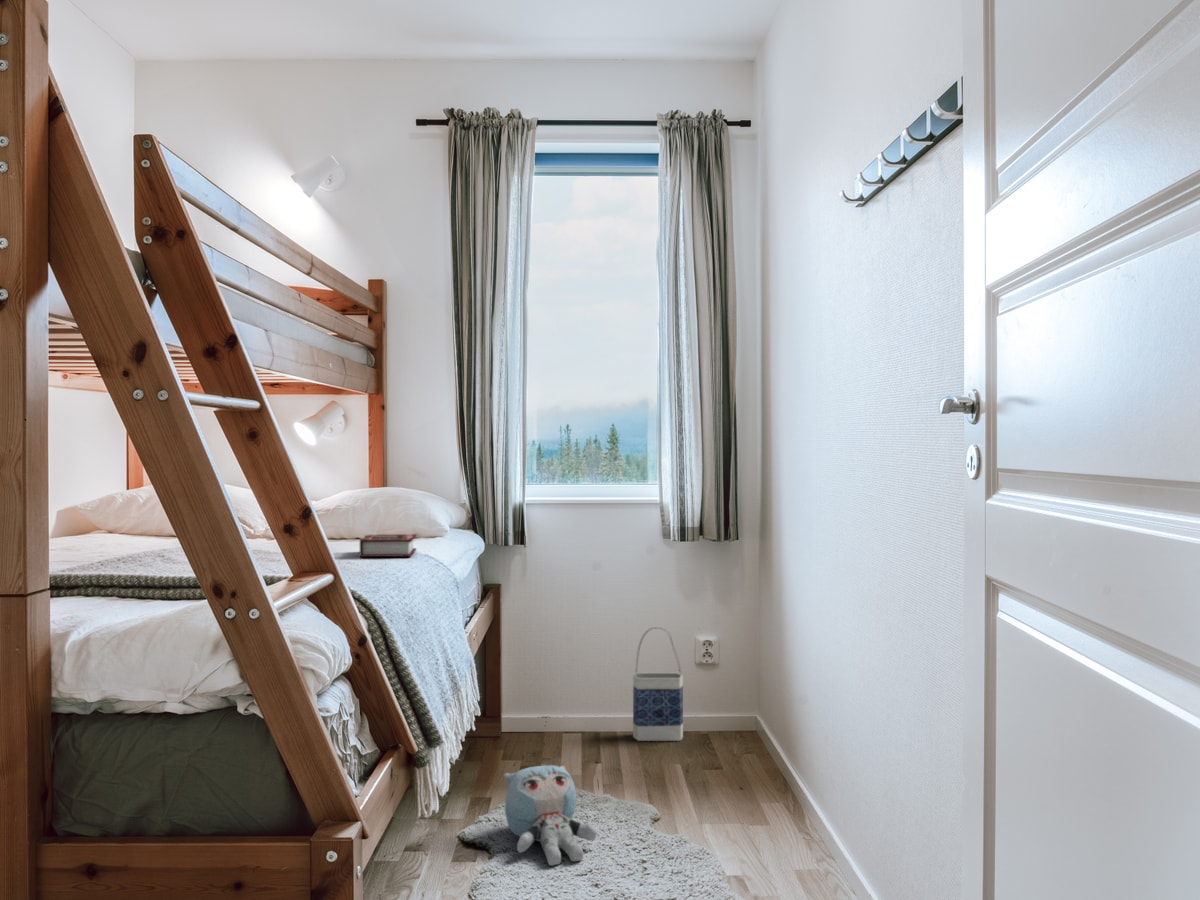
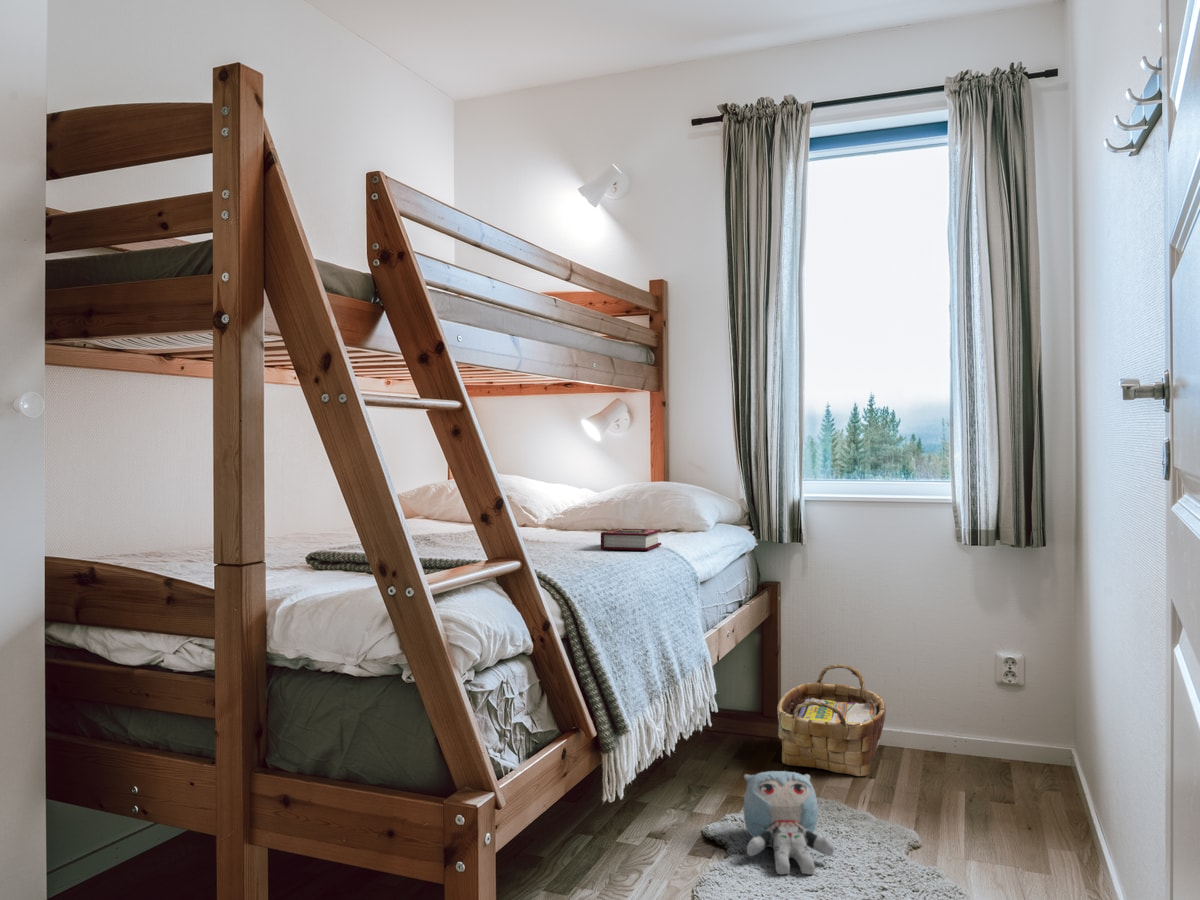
bag: present [633,626,683,741] -> none [922,638,981,767]
woven basket: none [507,657,605,762] -> present [777,664,886,776]

